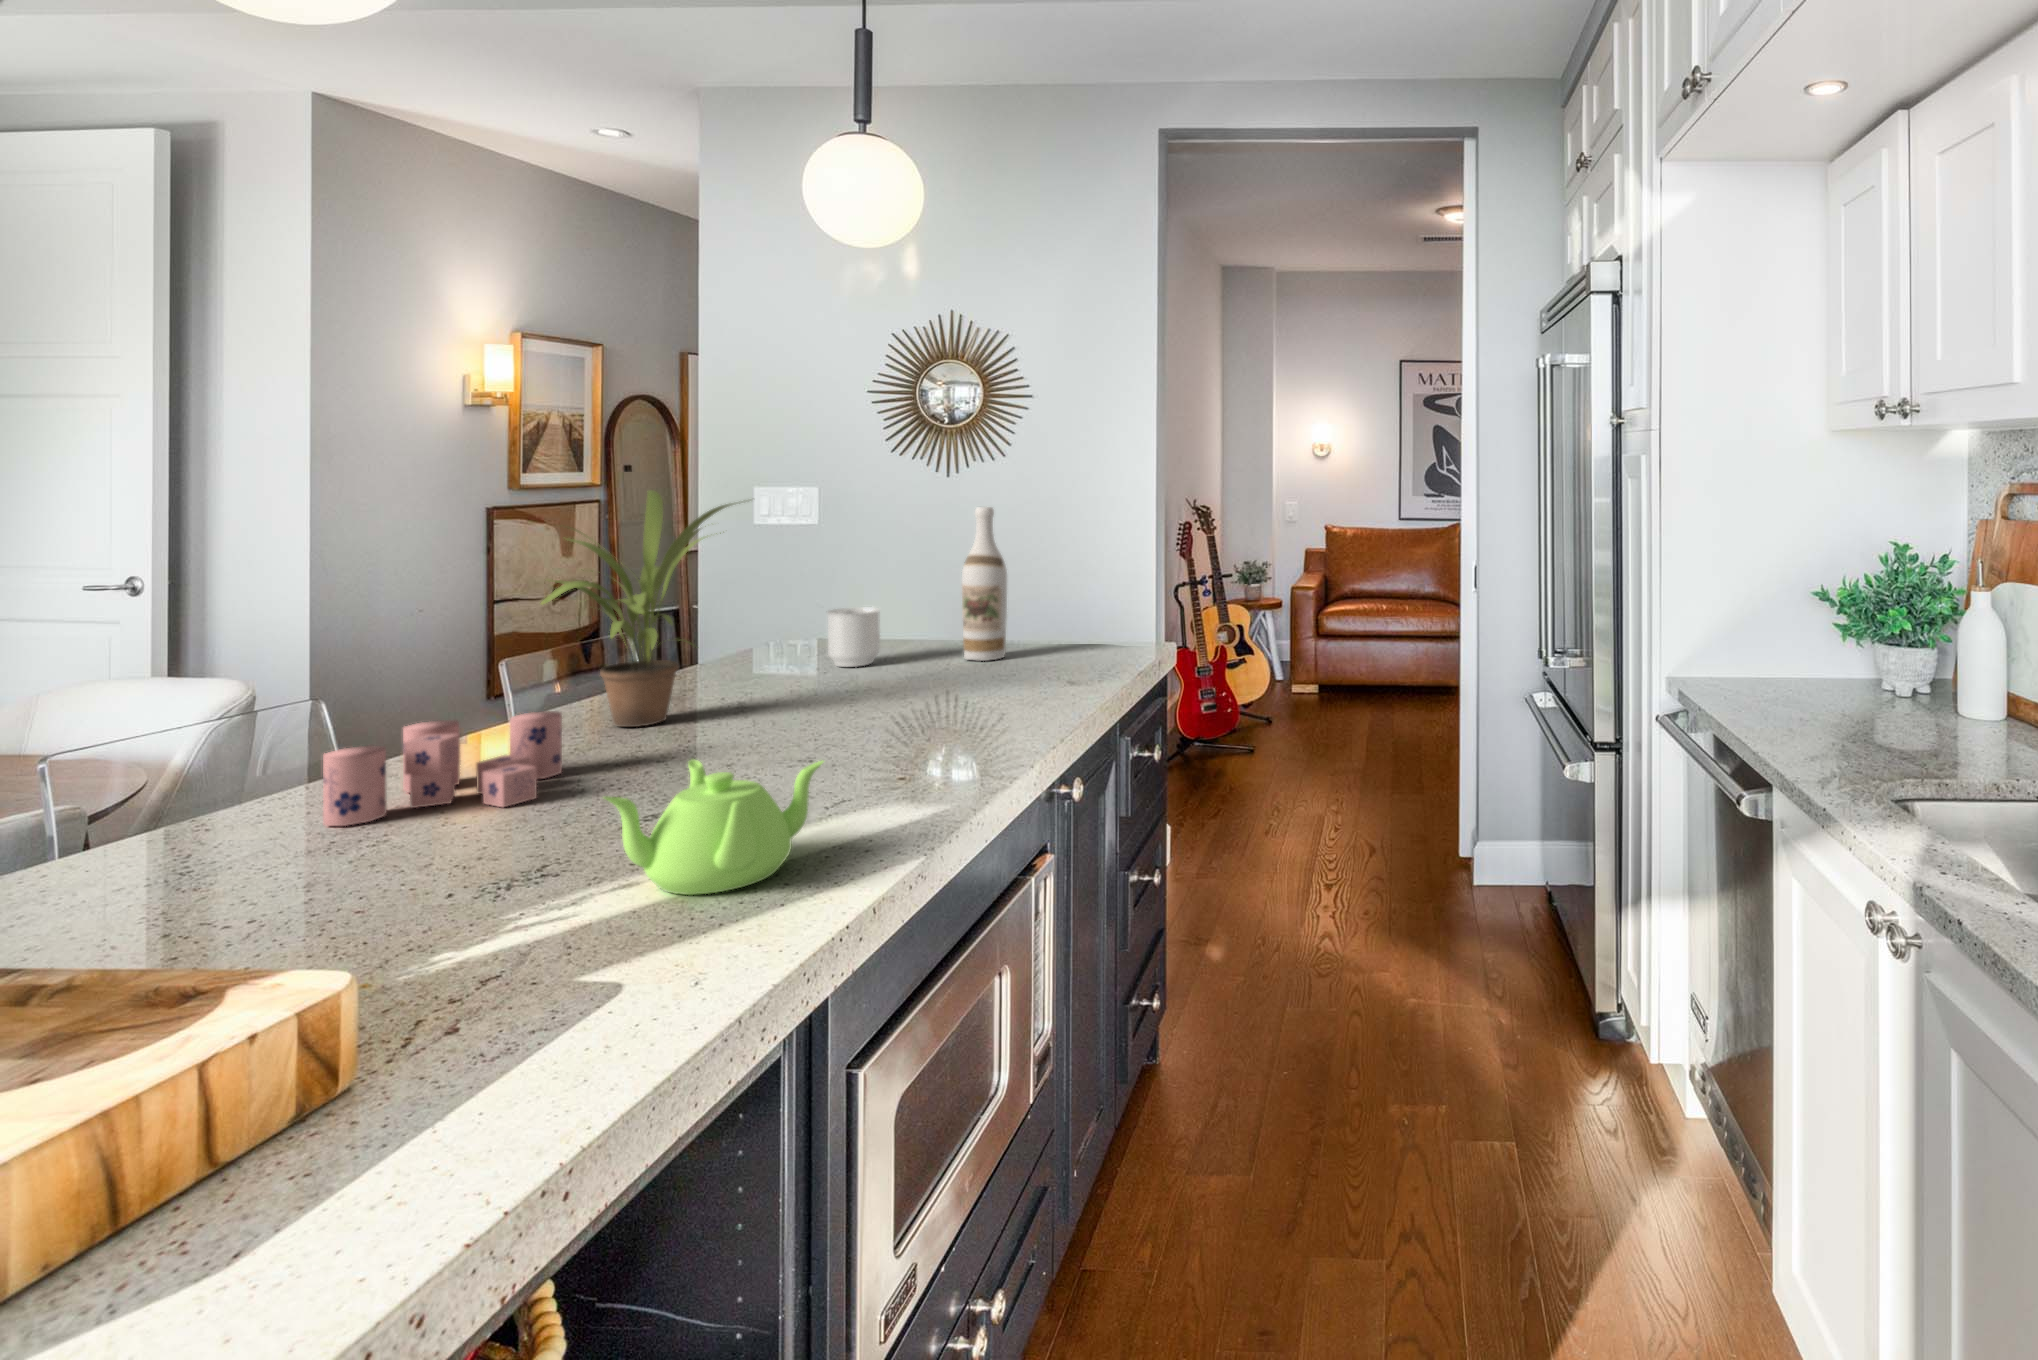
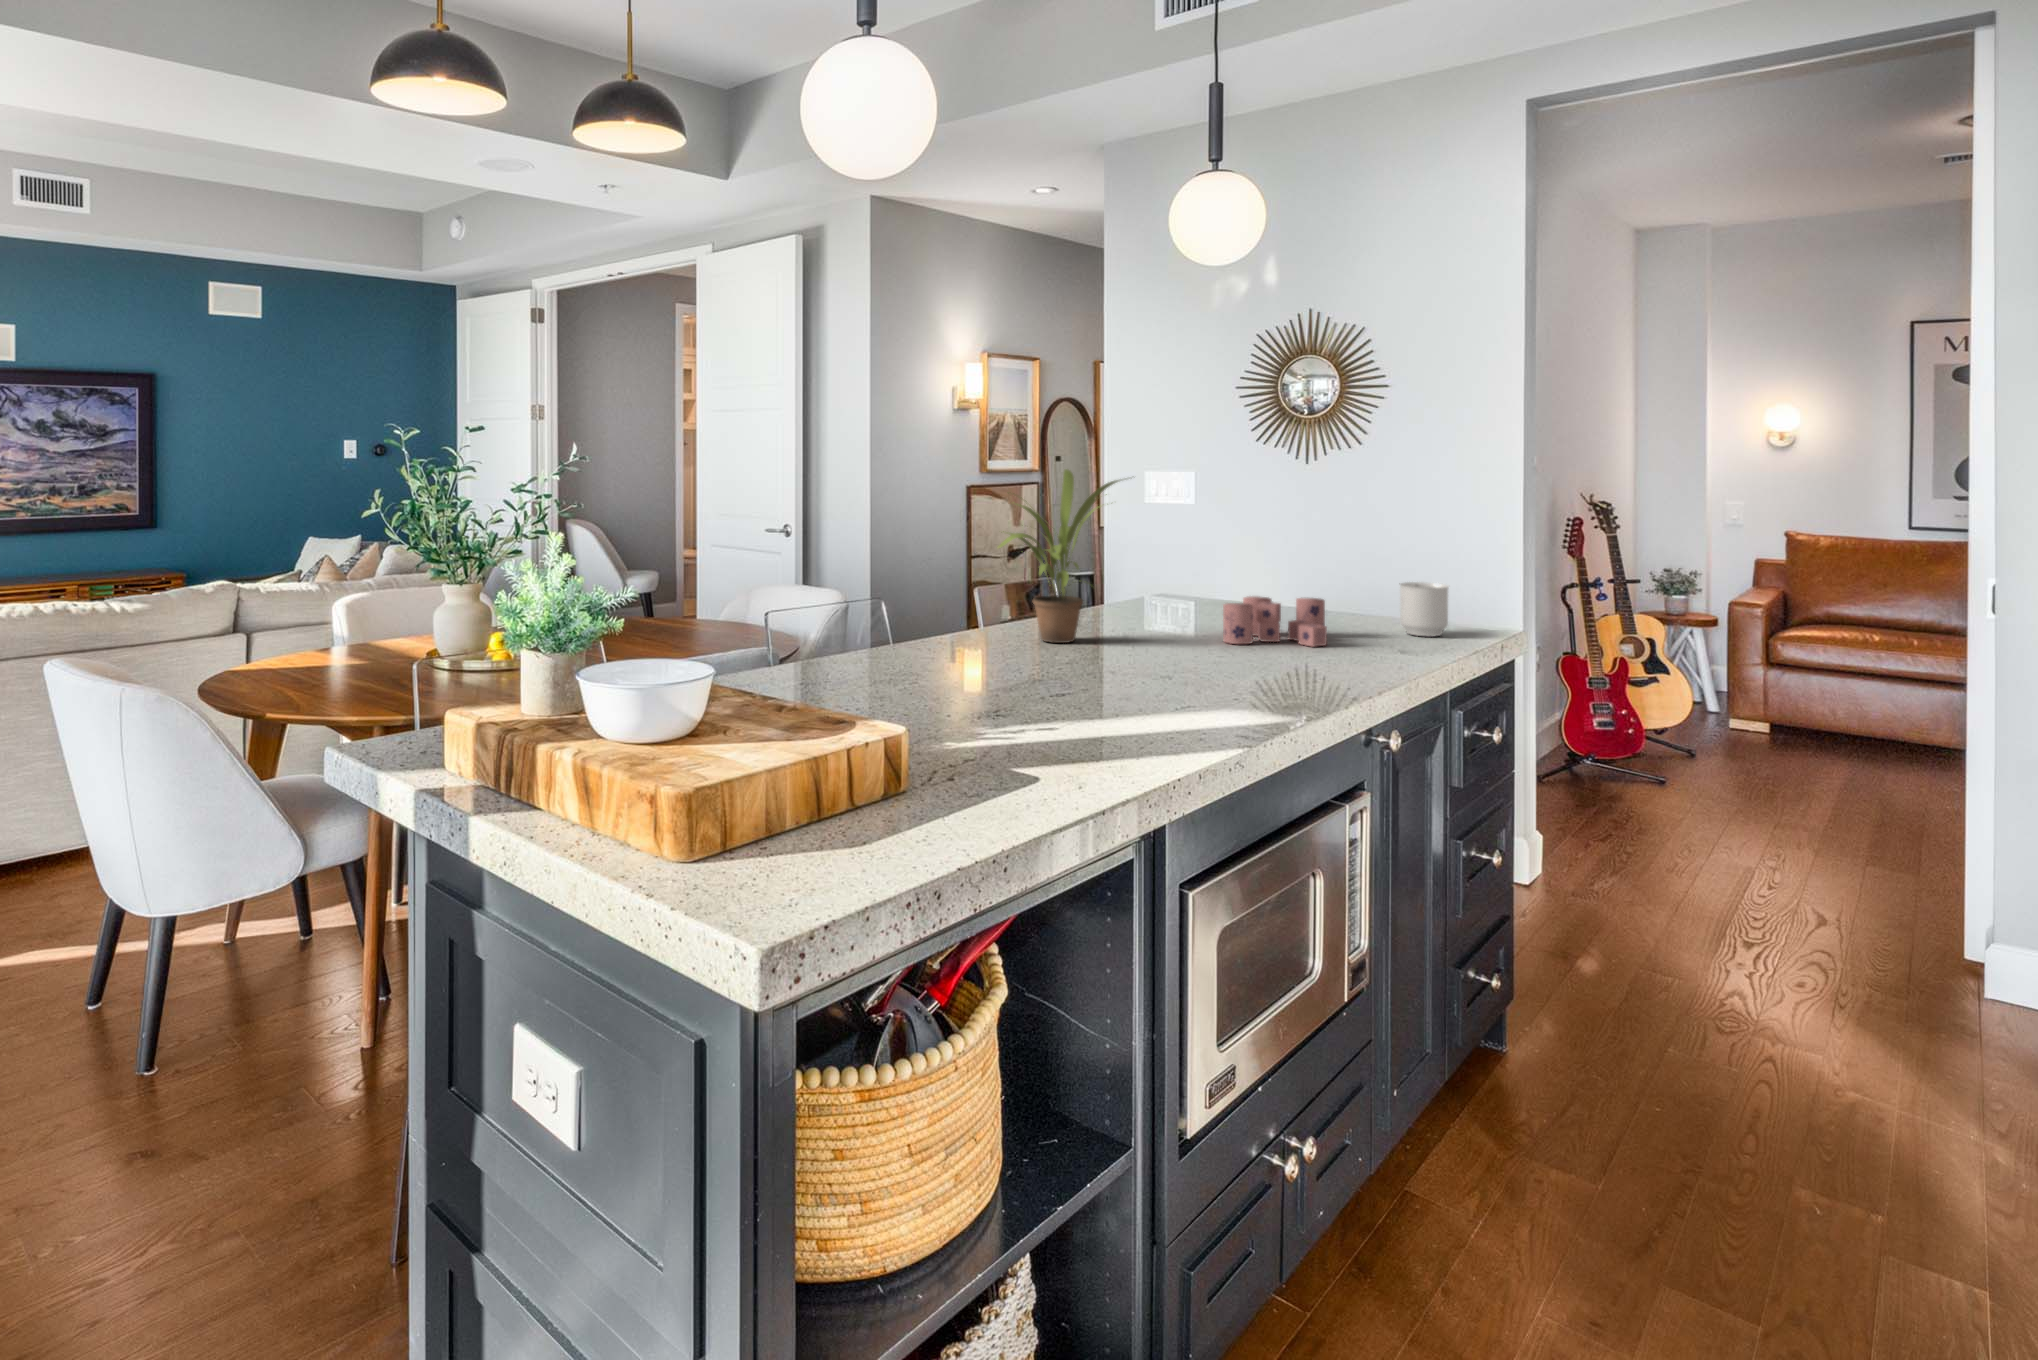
wine bottle: present [962,507,1007,661] -> none [1306,490,1347,627]
mug: present [827,607,880,667] -> present [1400,582,1449,637]
candle: present [323,711,562,826] -> present [1223,596,1327,647]
teapot: present [605,760,824,895] -> none [1030,655,1170,743]

